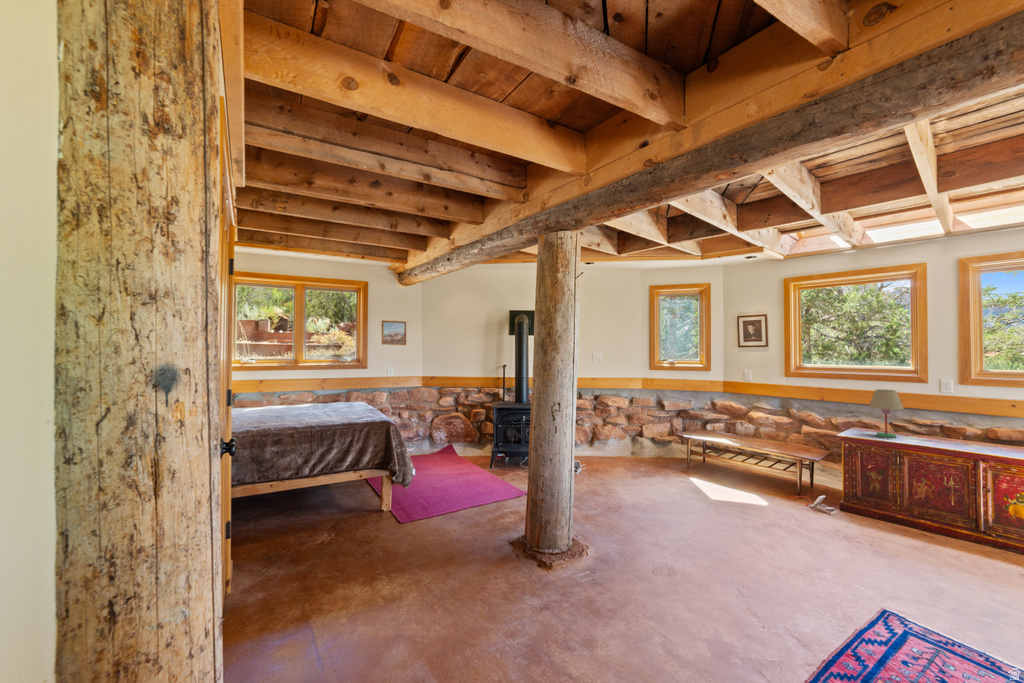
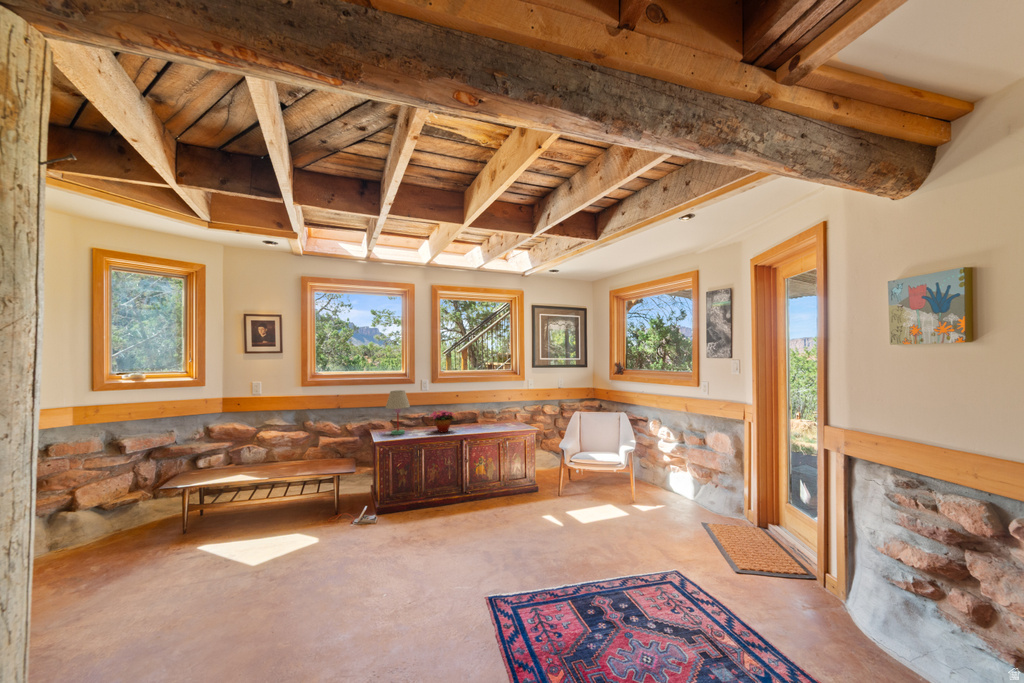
flower arrangement: none [927,420,984,448] -> present [430,410,455,432]

